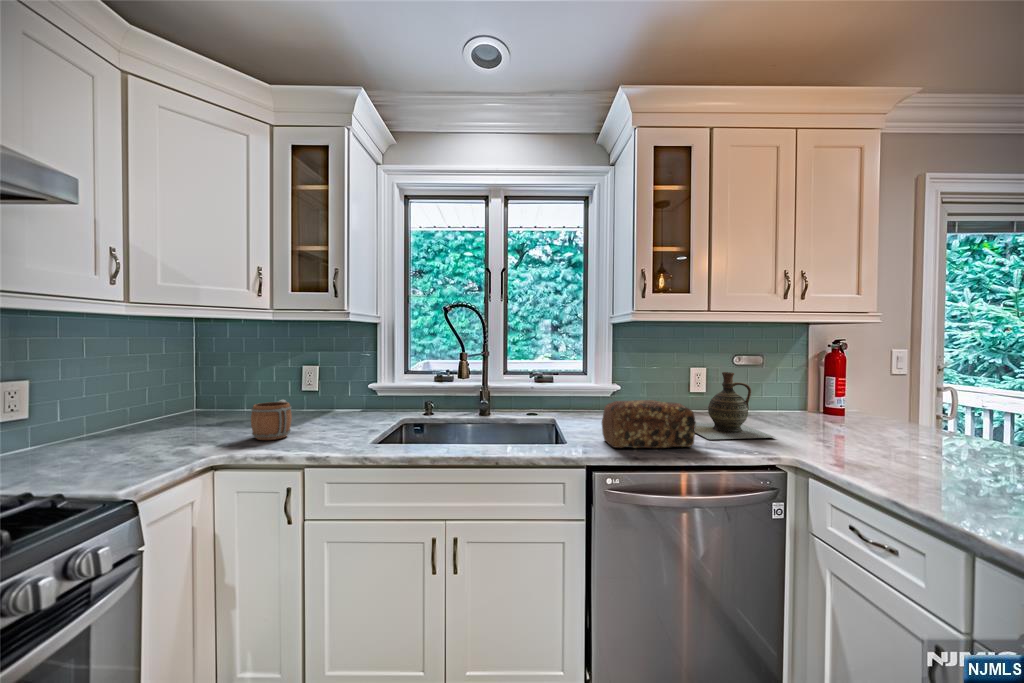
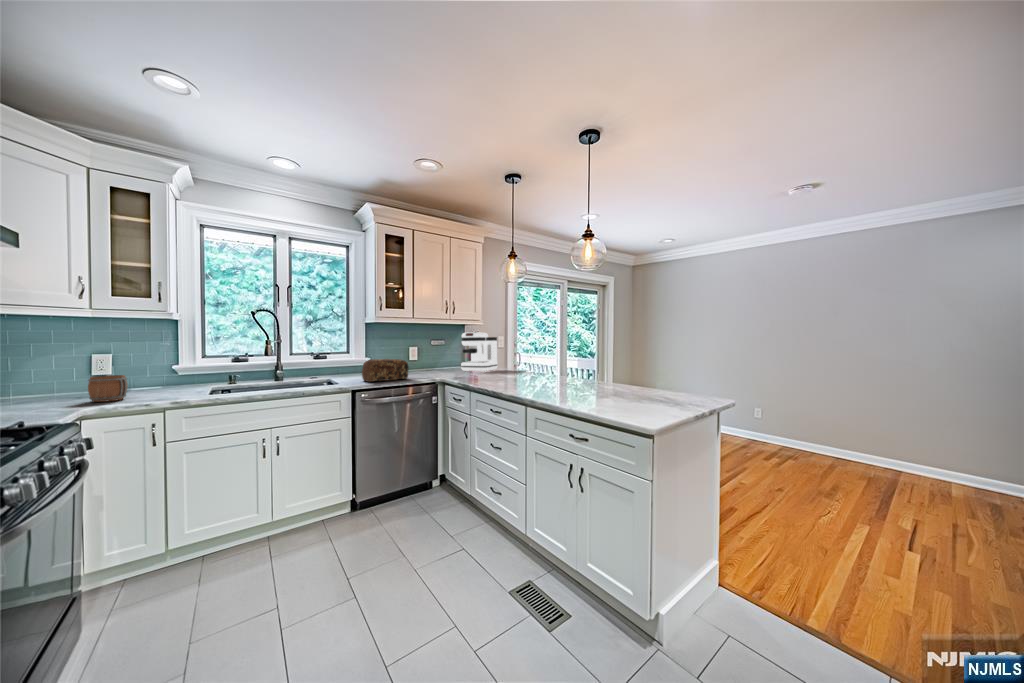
coffee maker: none [815,346,920,443] -> present [461,333,497,372]
ceramic jug: present [695,372,774,439] -> none [402,346,444,376]

